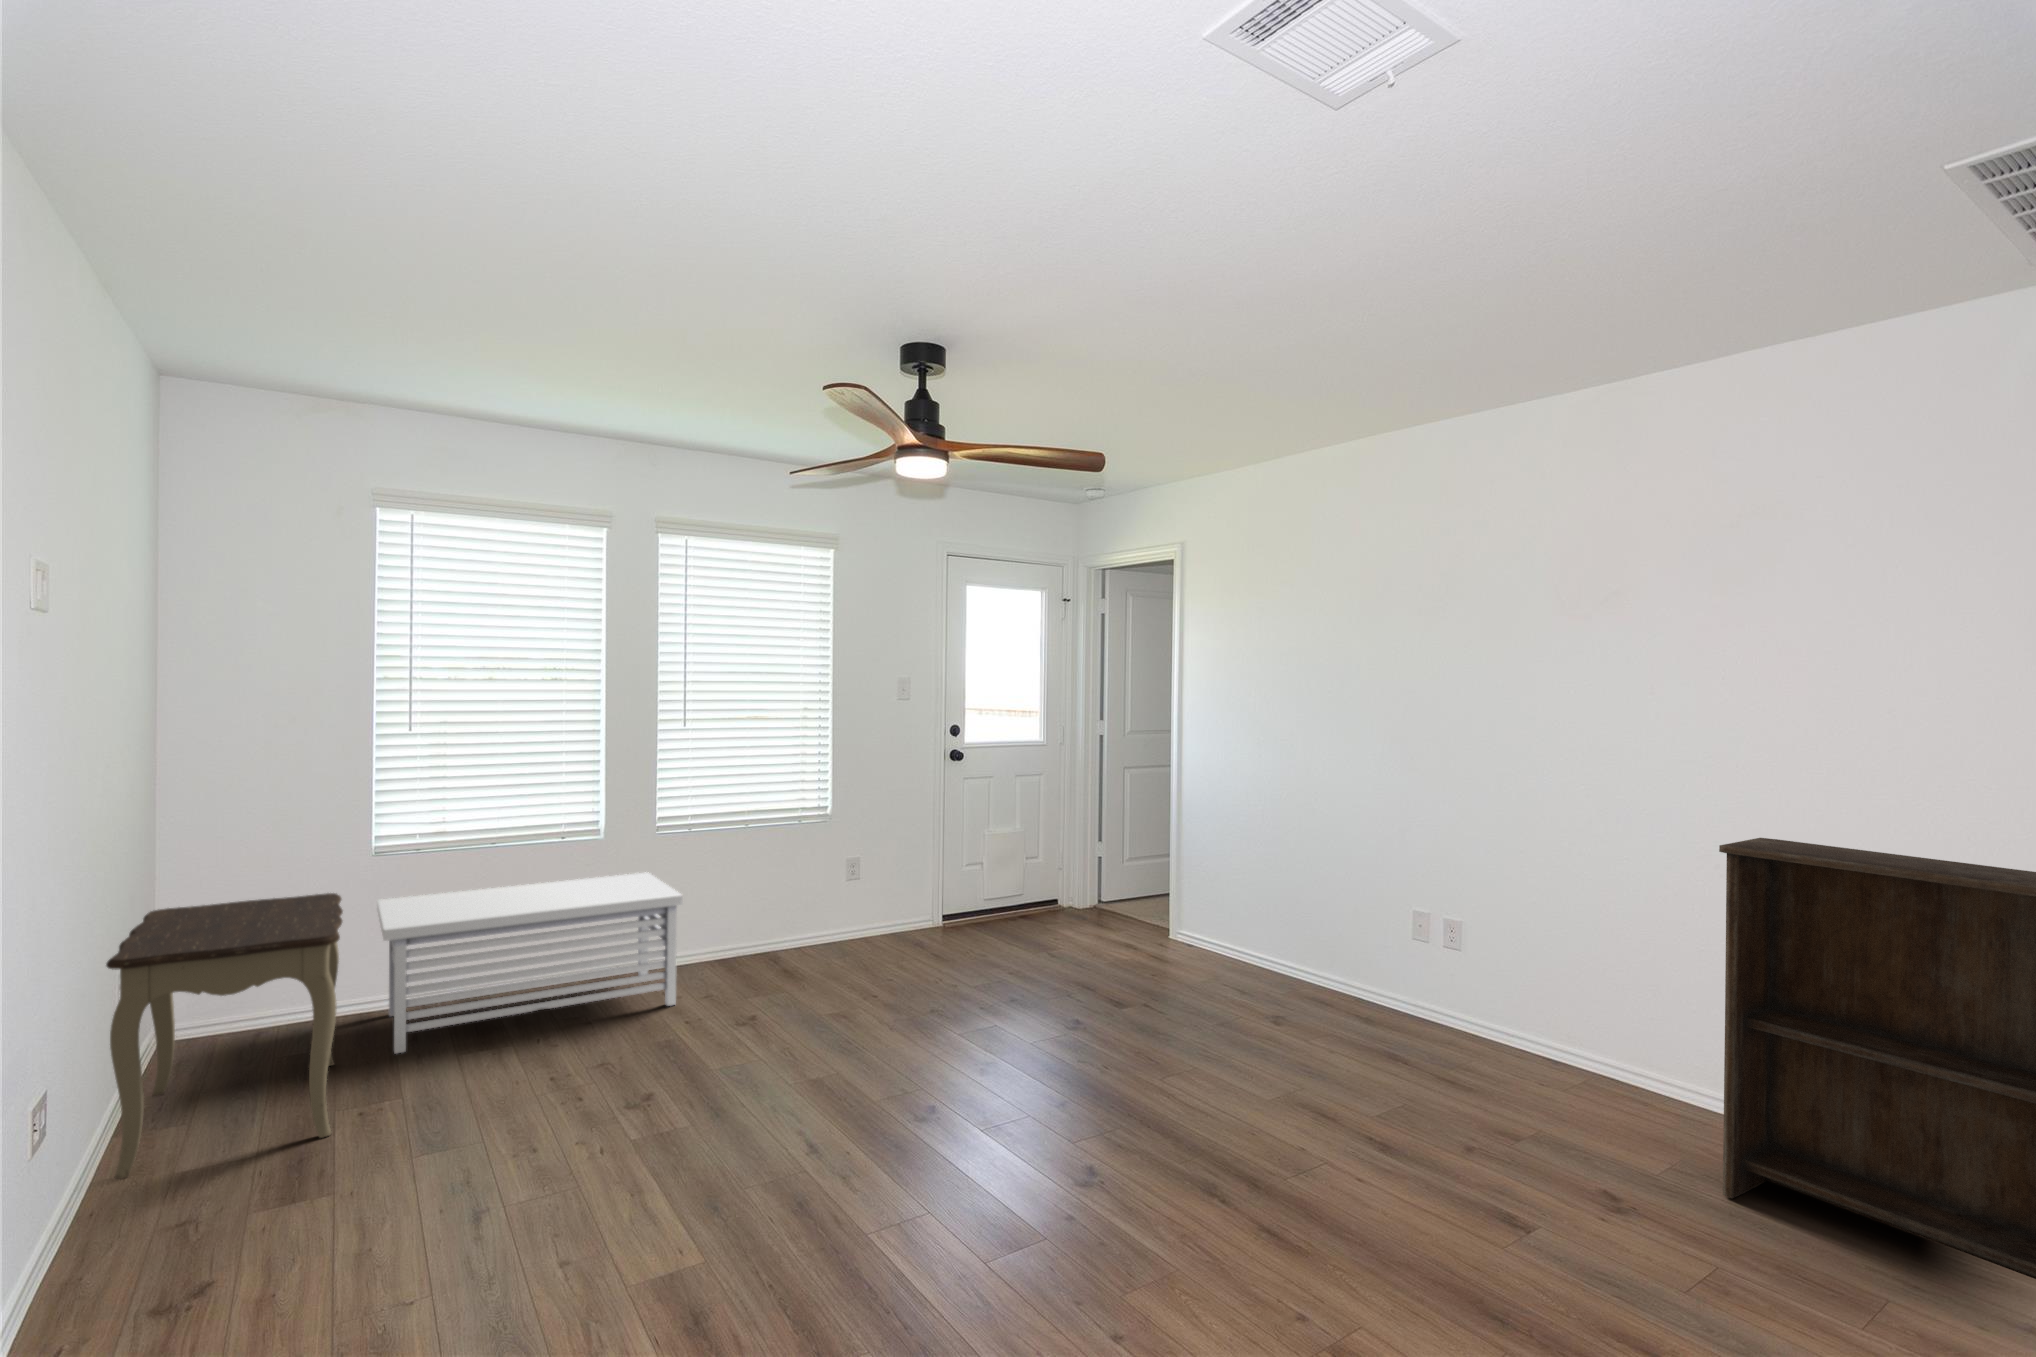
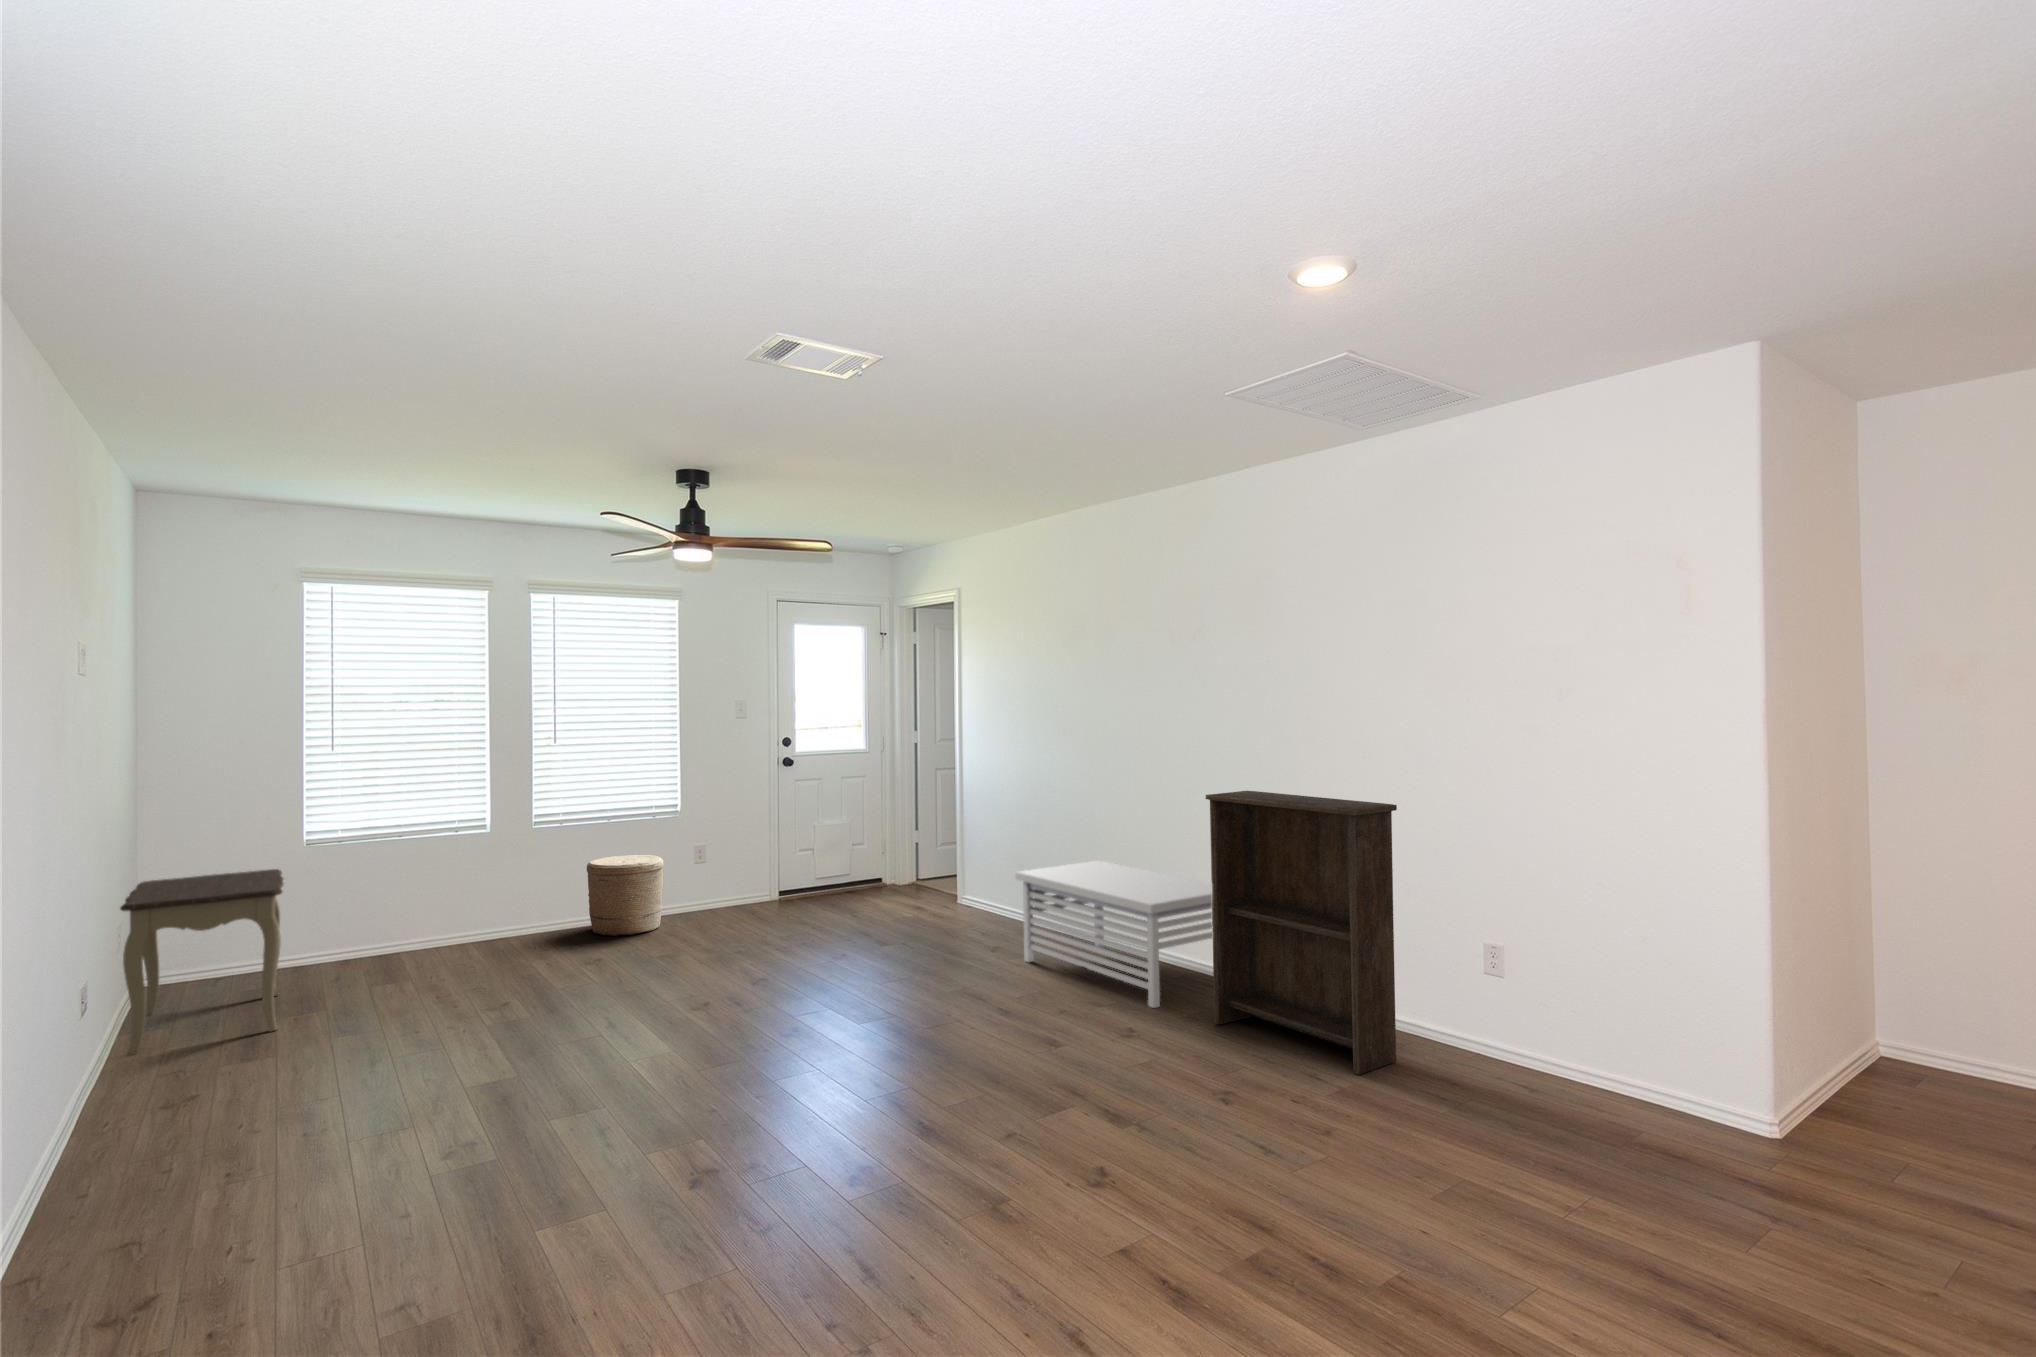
woven basket: none [722,870,817,977] -> present [587,855,664,936]
storage bench: present [377,872,683,1054] -> present [1015,861,1213,1008]

